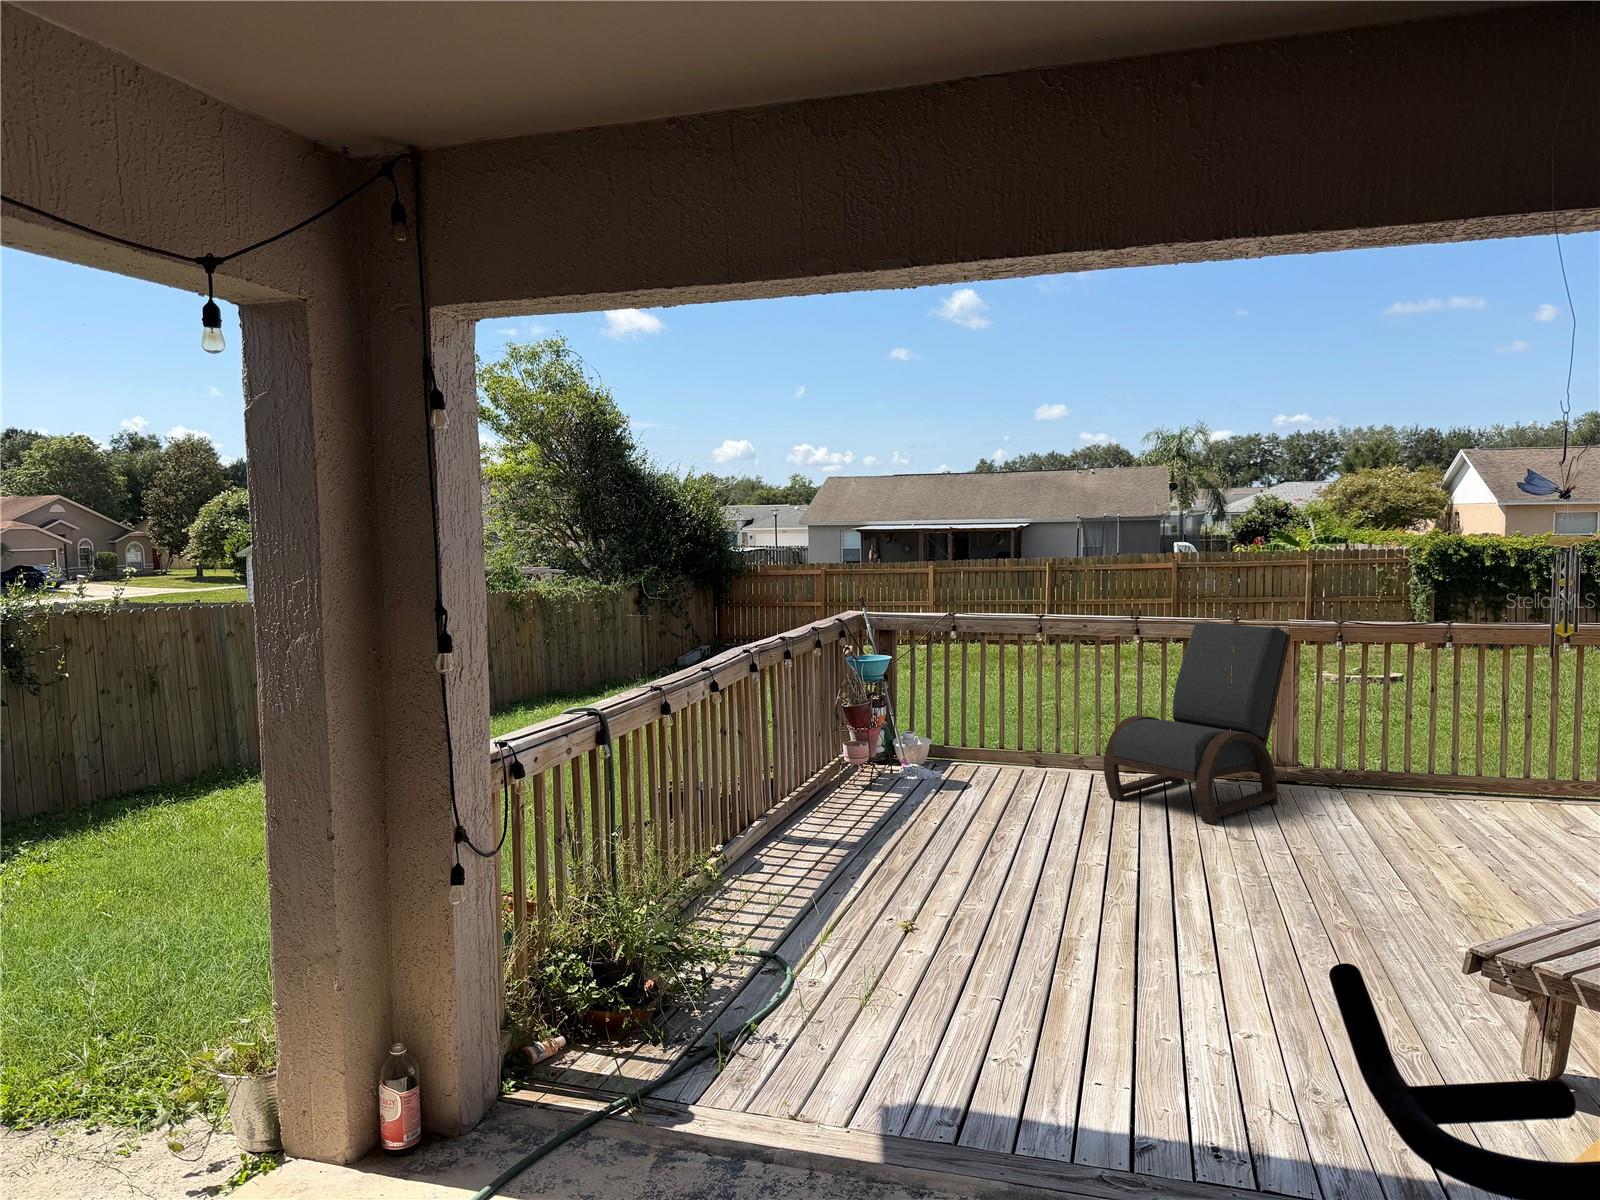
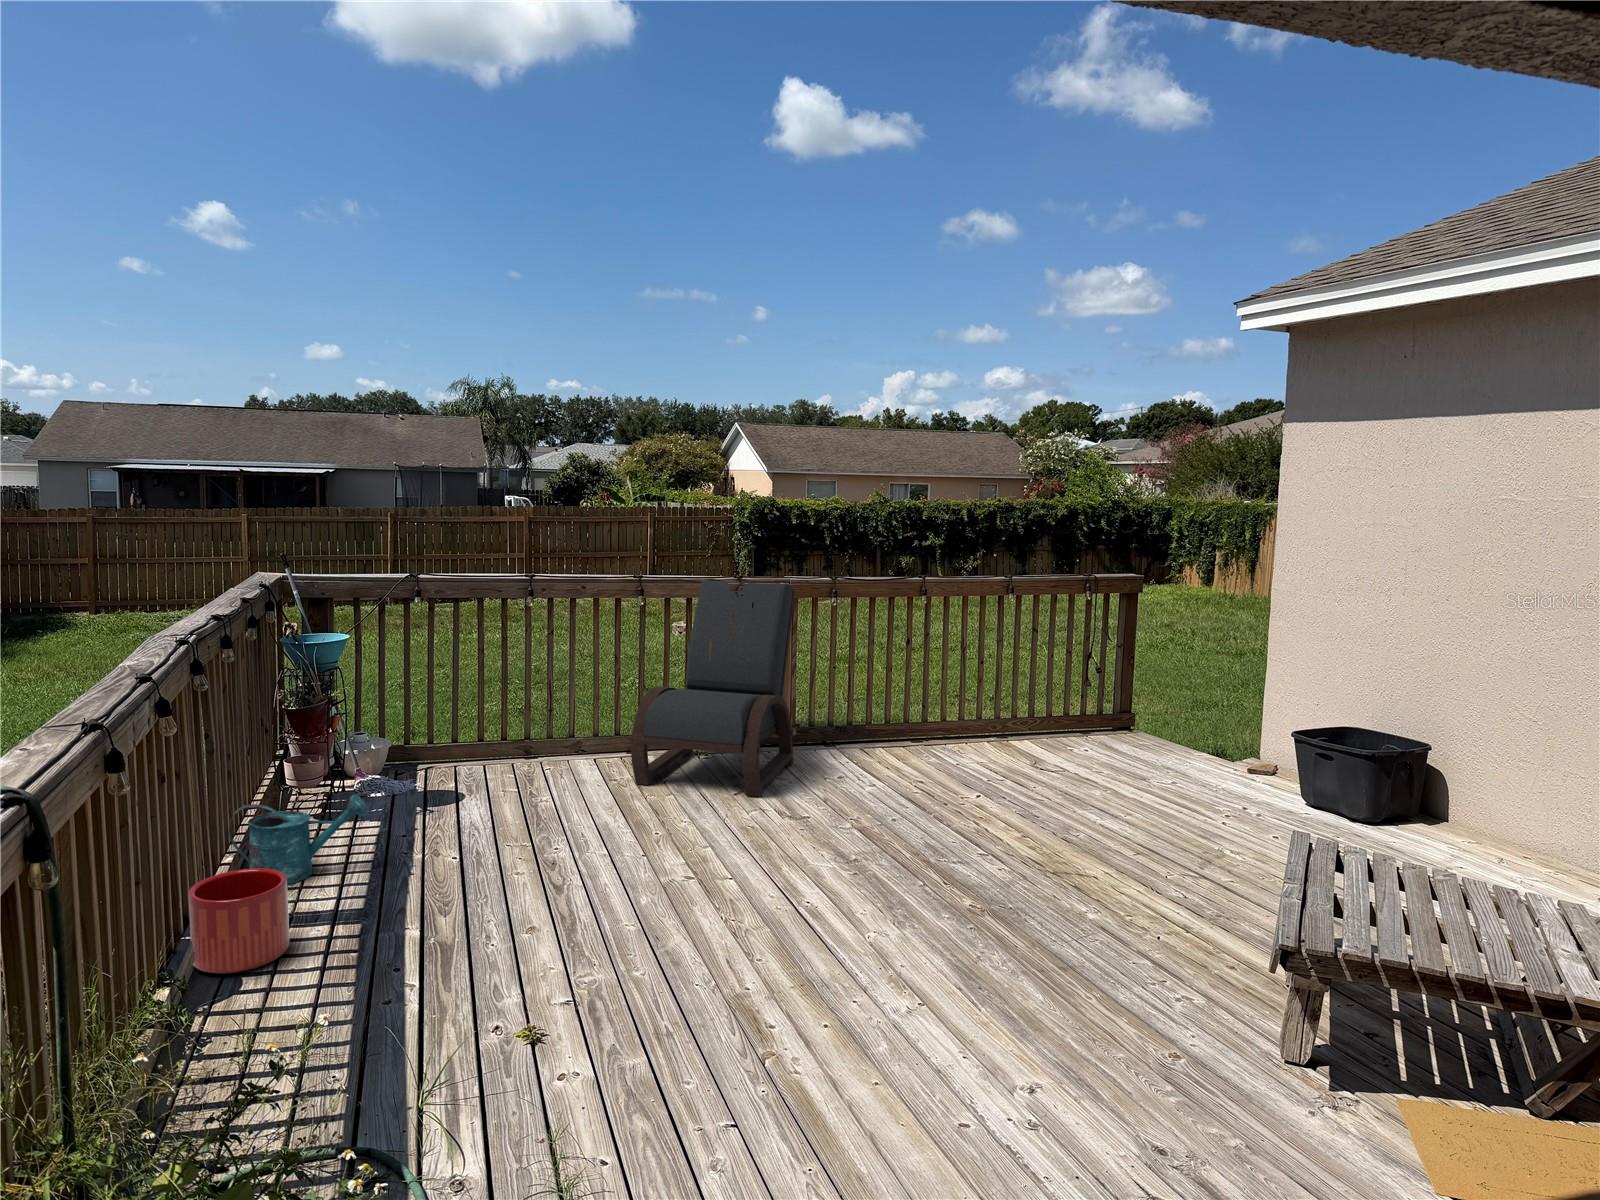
watering can: none [792,764,874,821] -> present [229,795,367,884]
planter: none [744,799,800,862] -> present [189,868,290,974]

